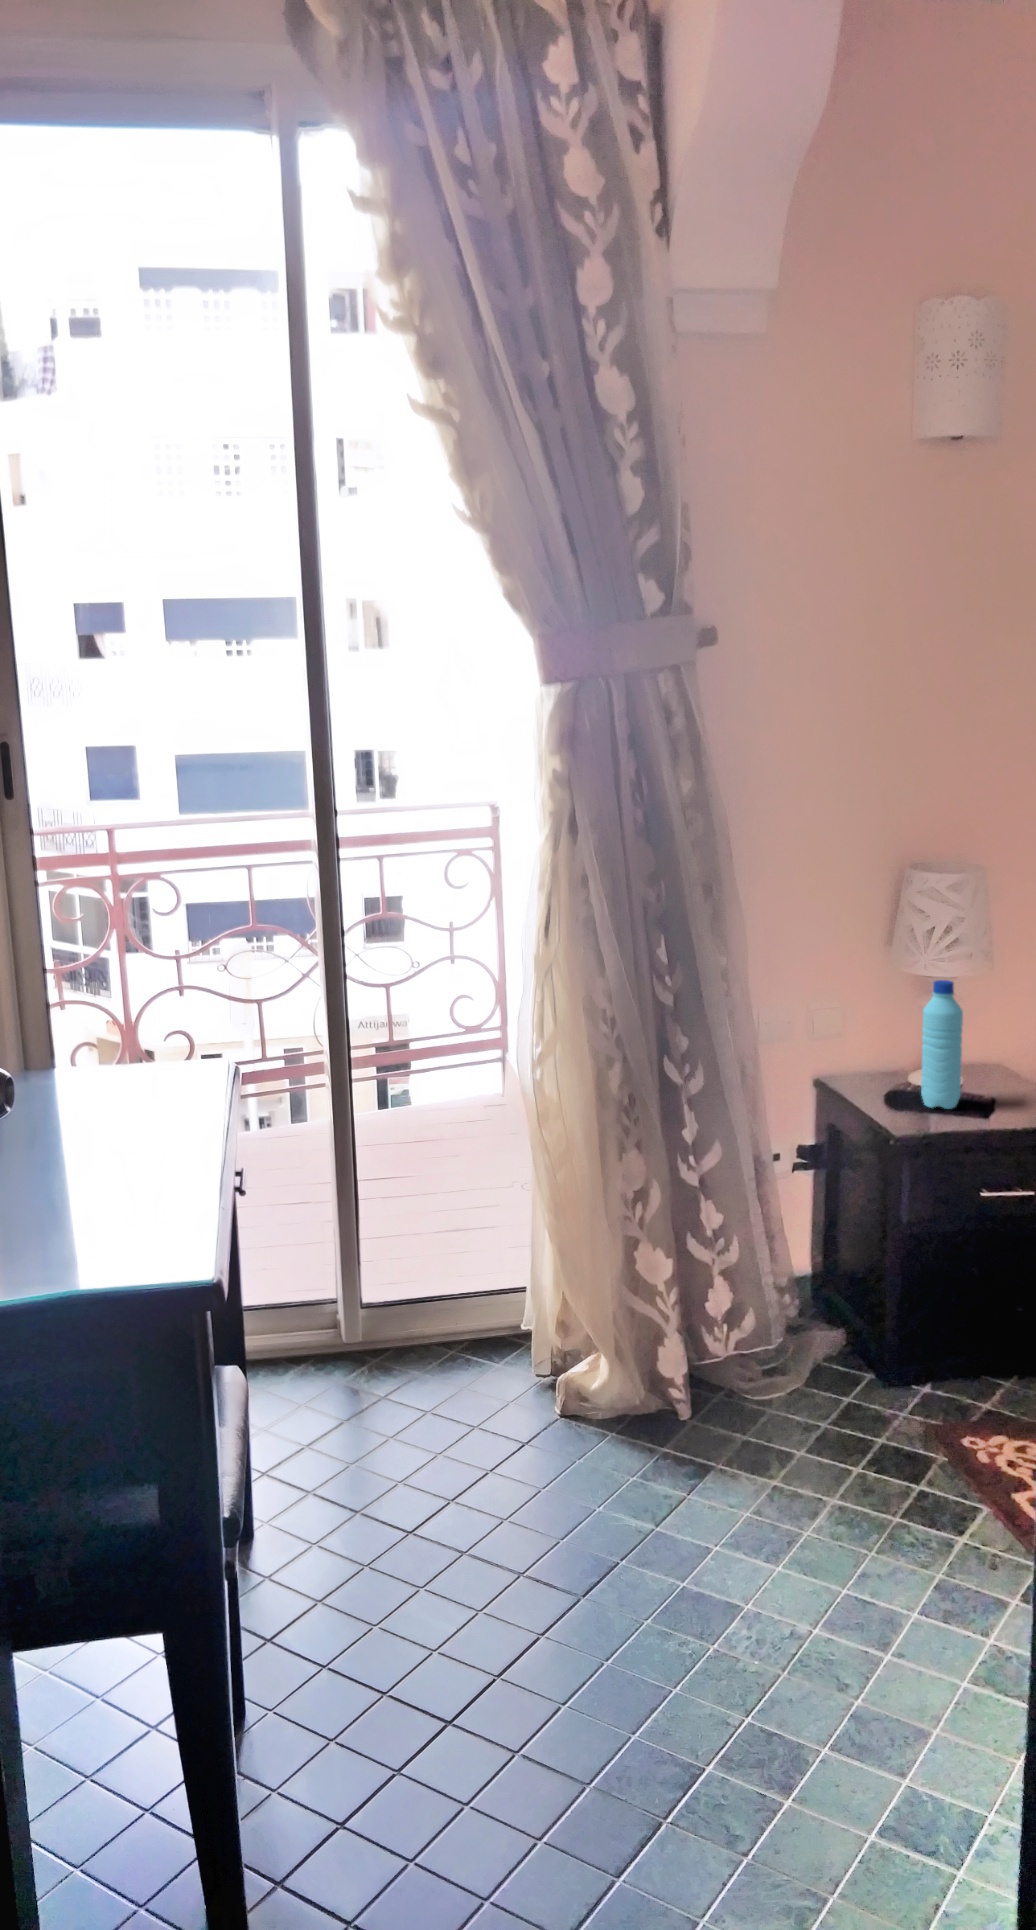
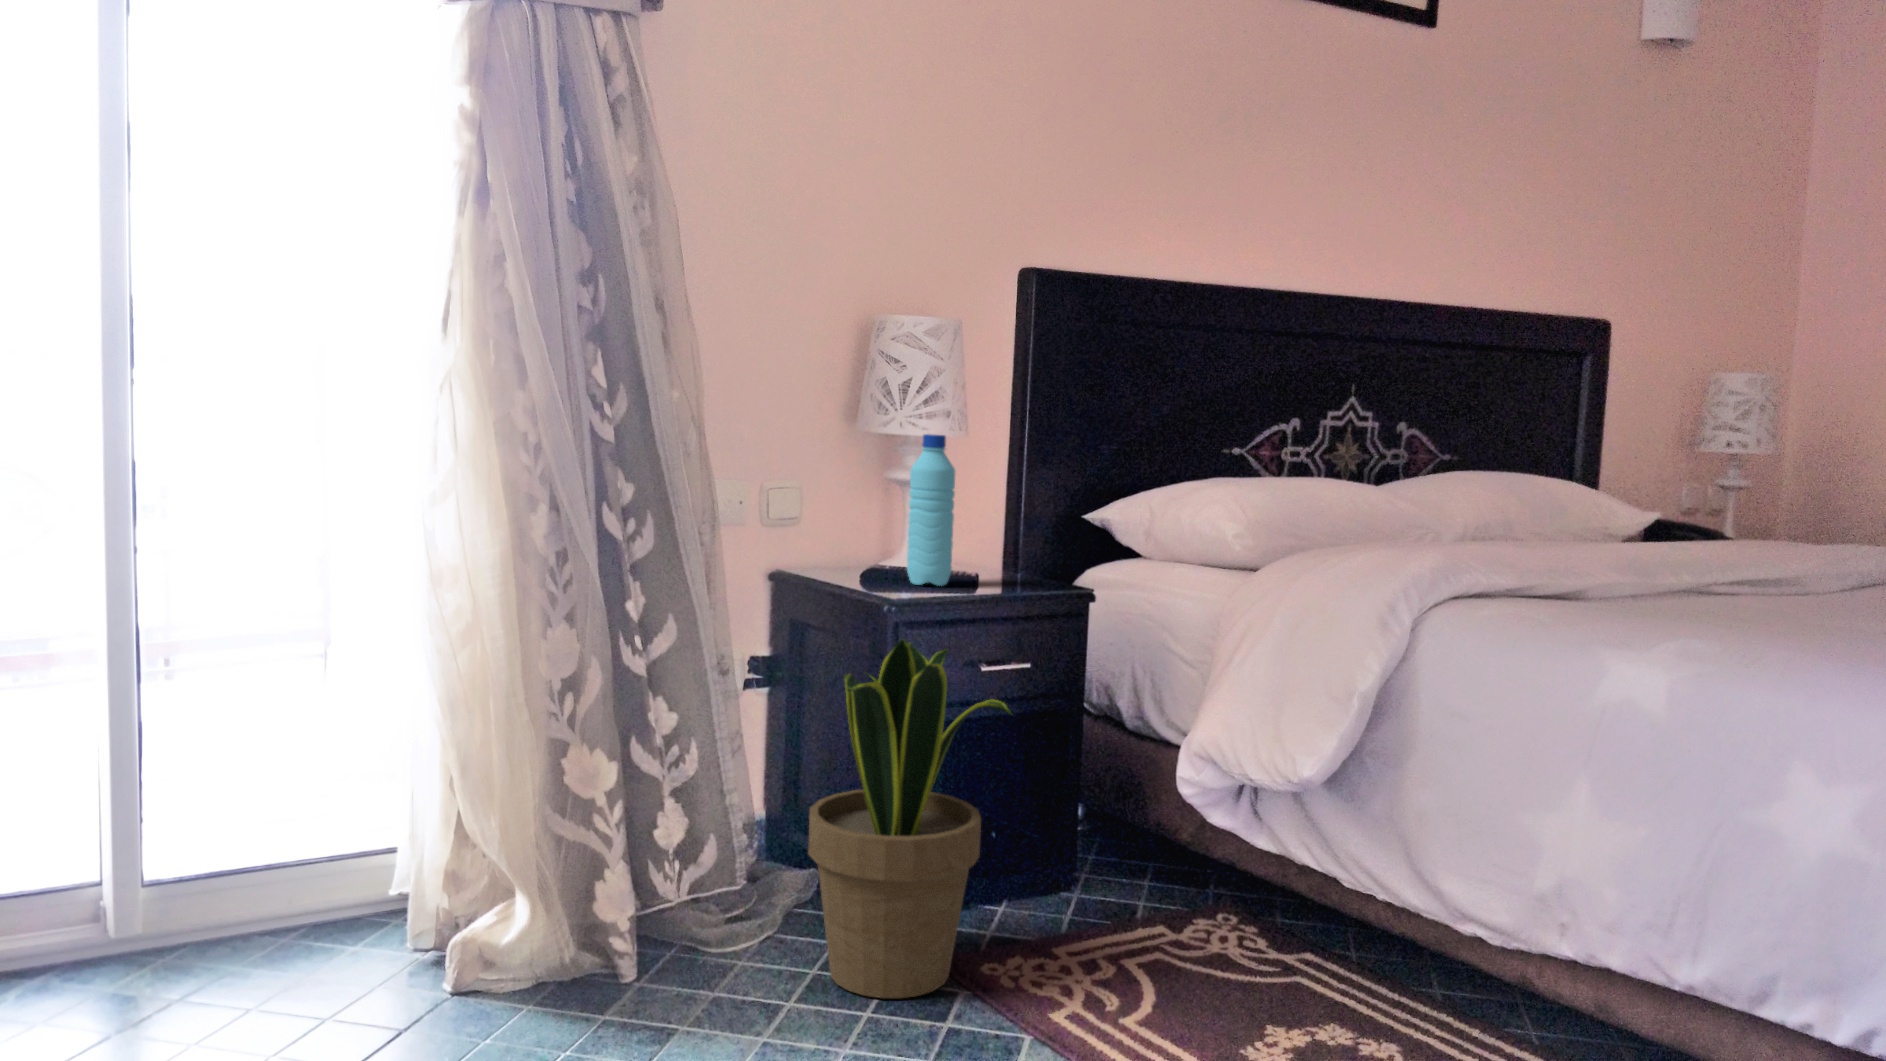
potted plant: none [818,1175,985,1463] -> present [808,639,1012,998]

